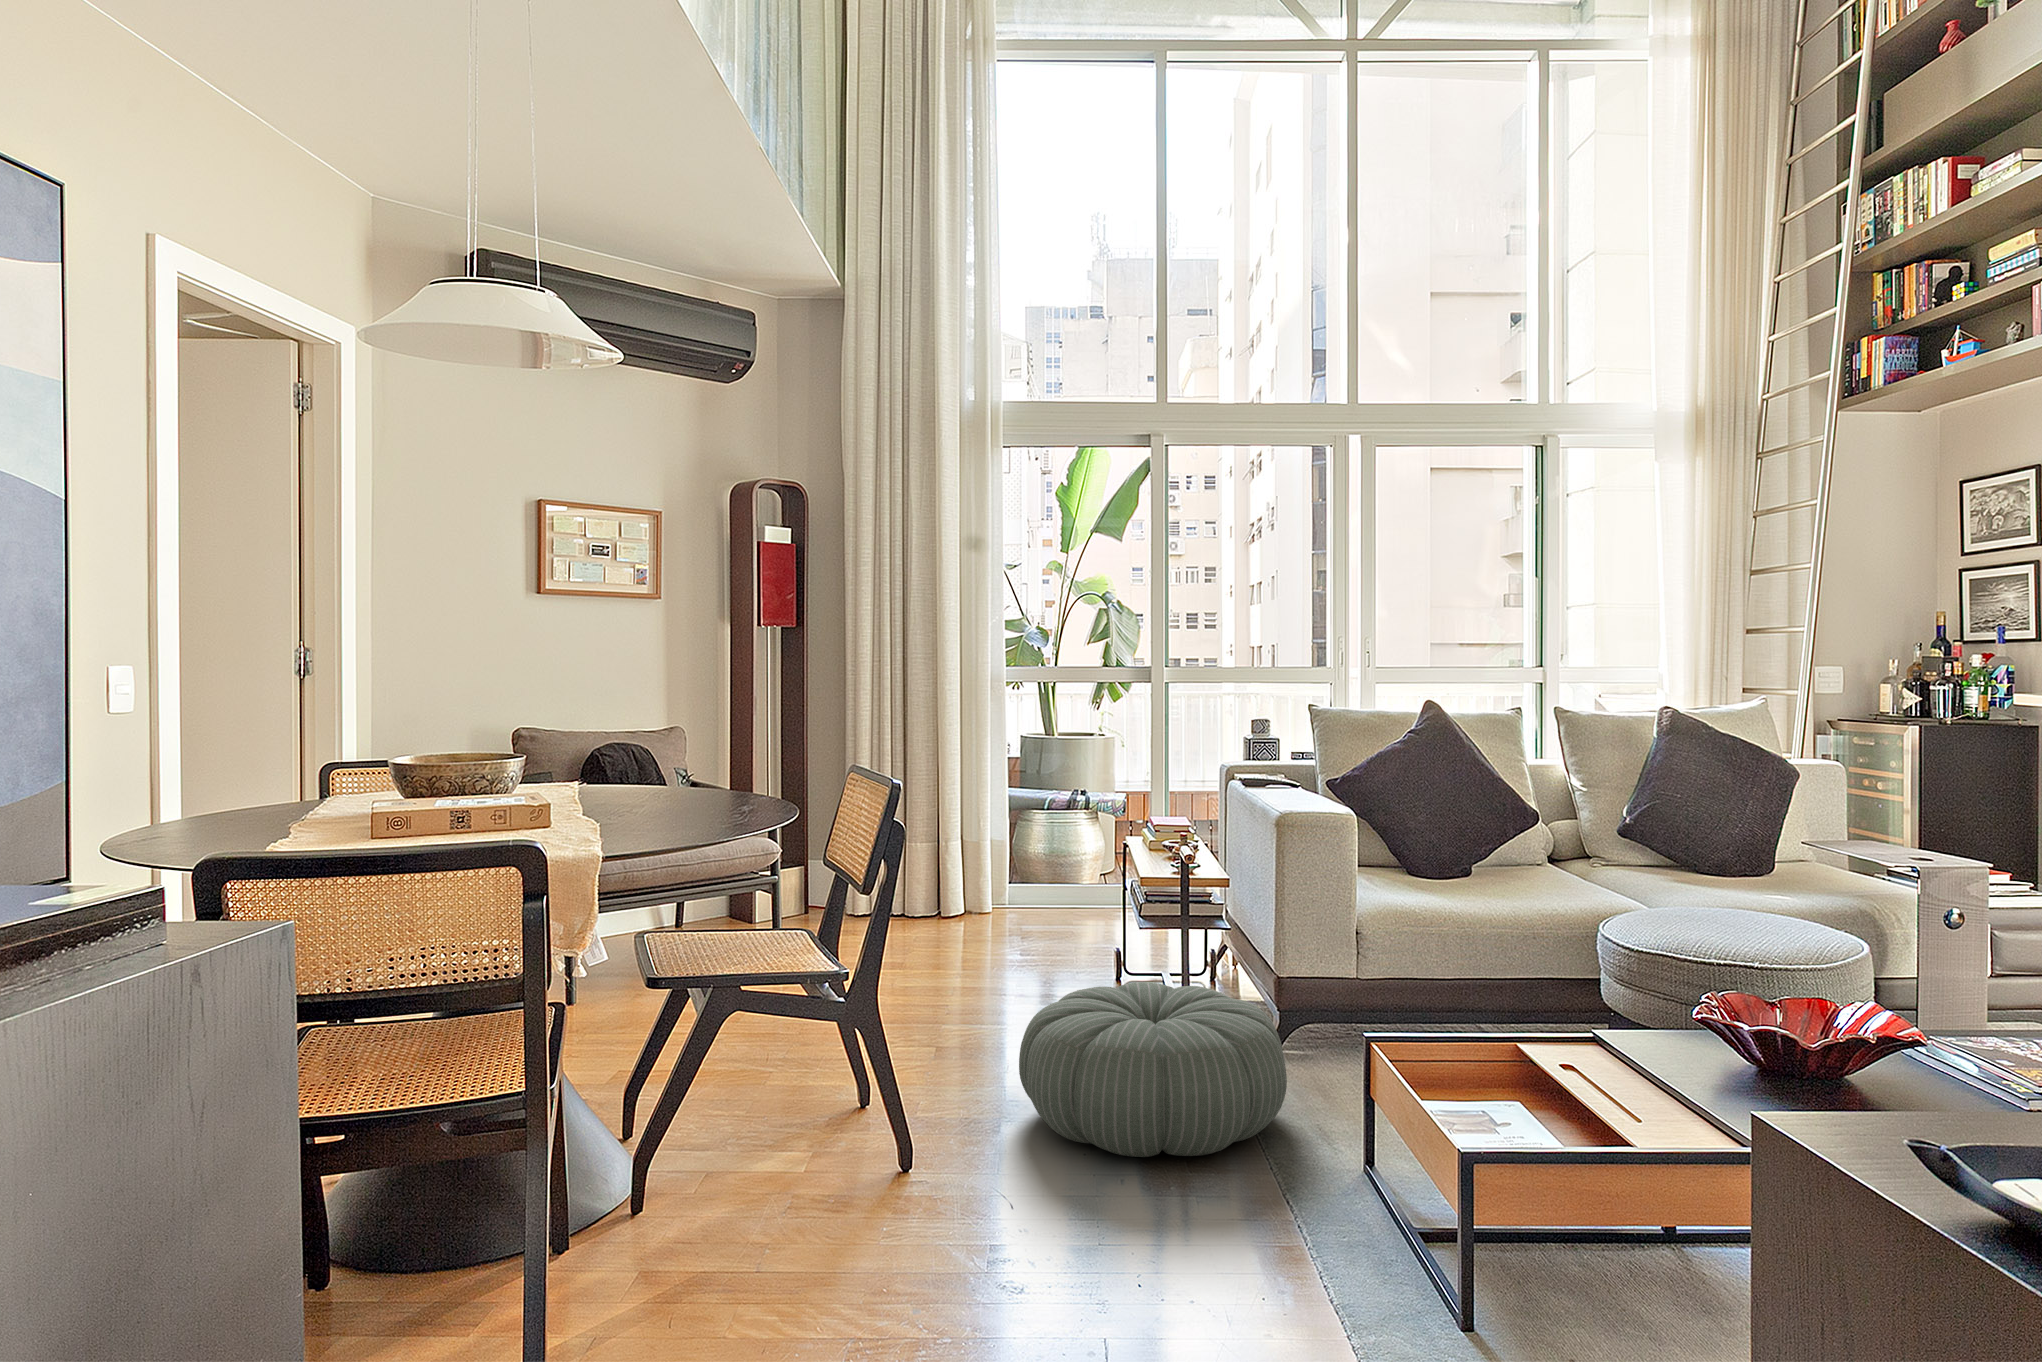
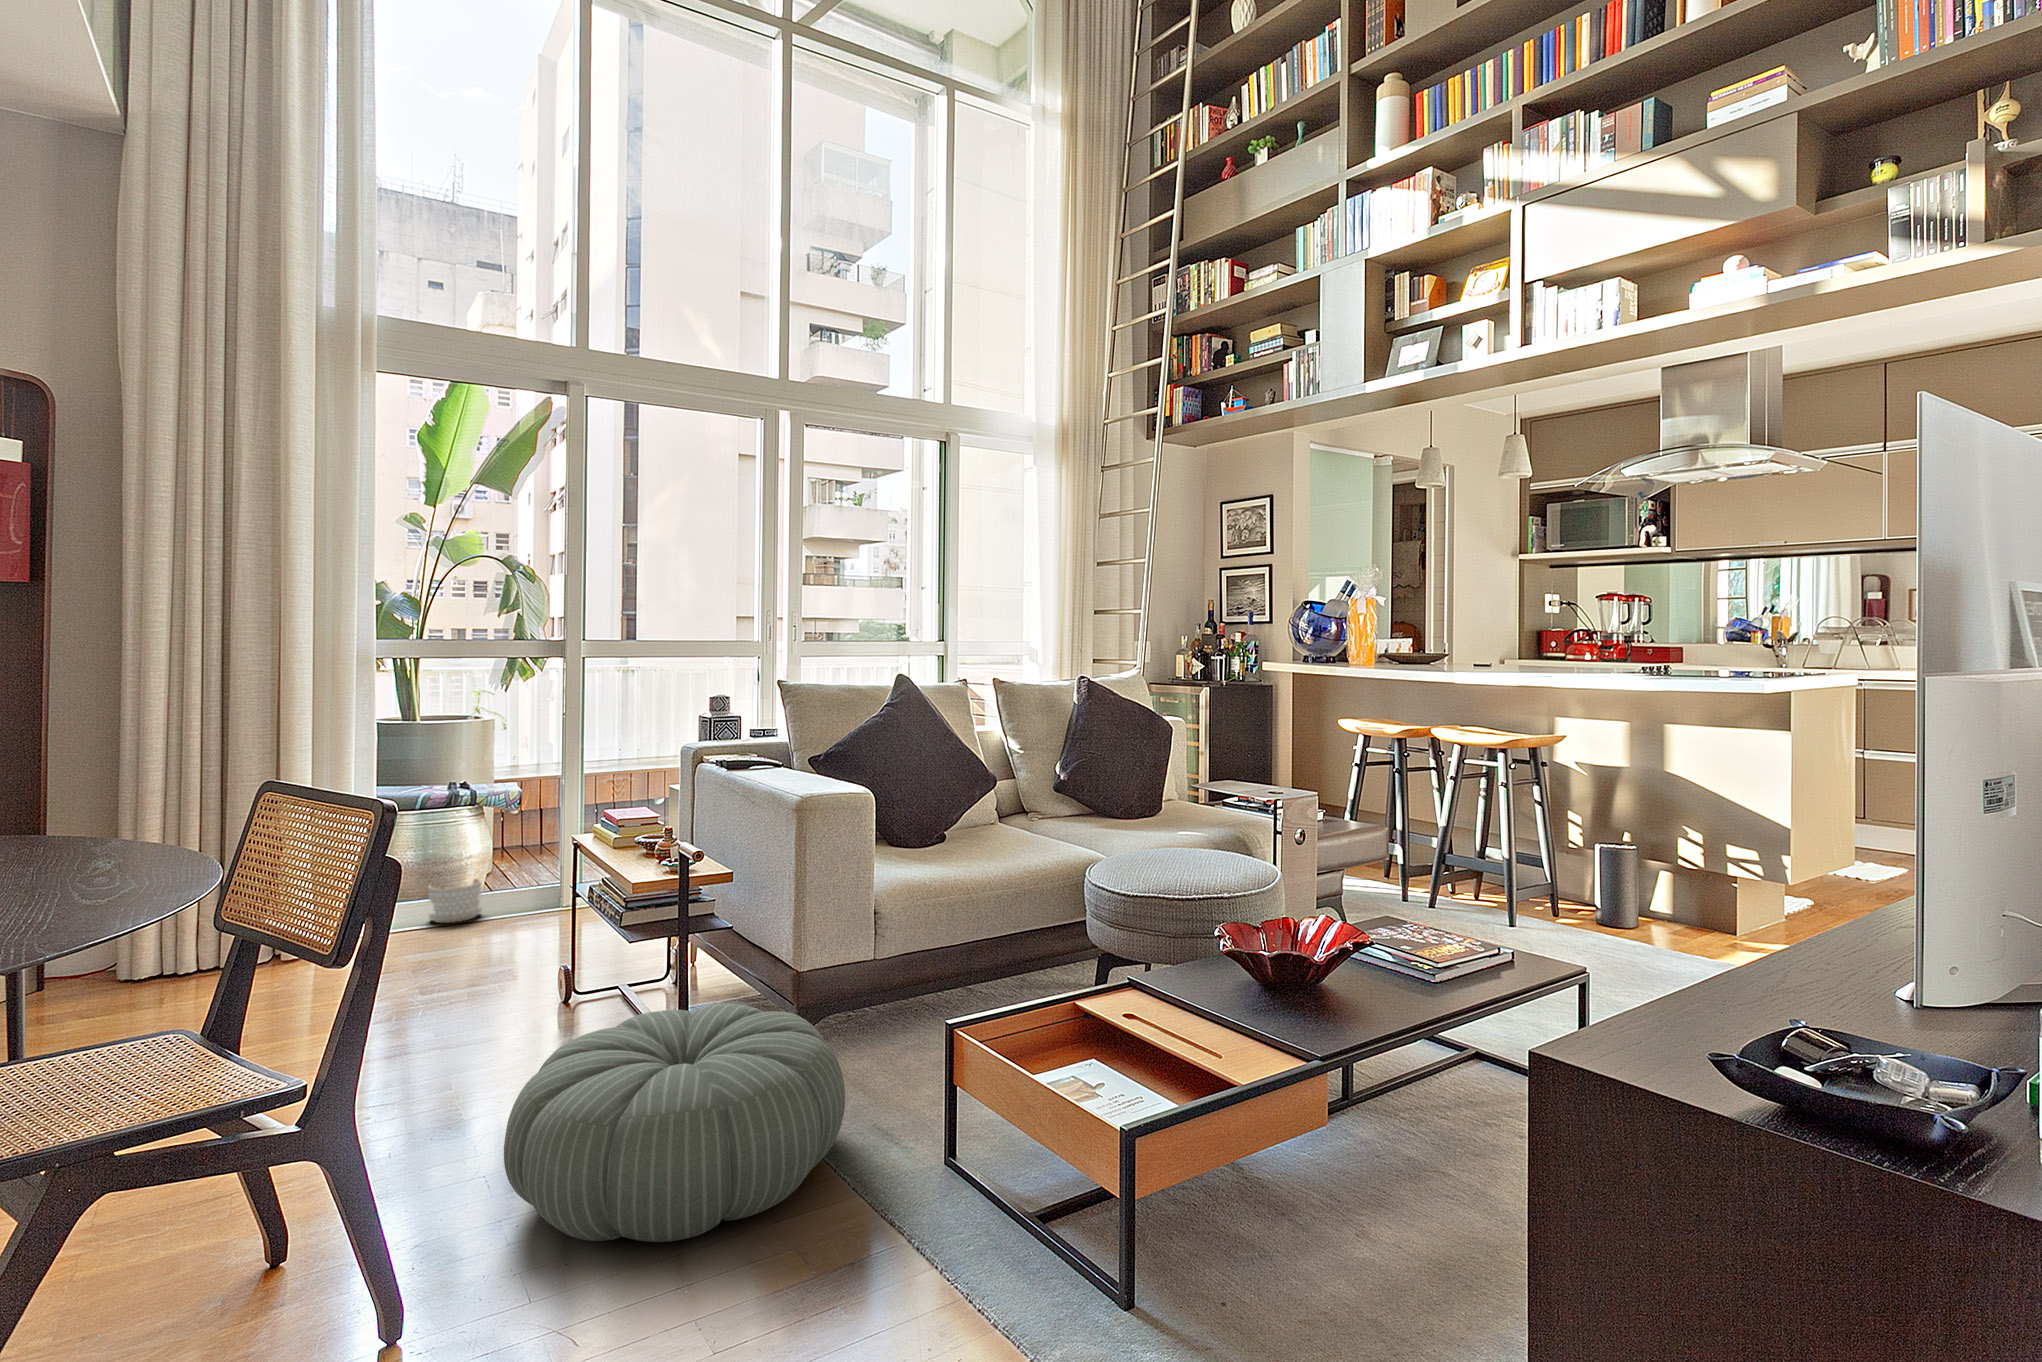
planter: none [1039,873,1079,910] -> present [428,878,482,923]

